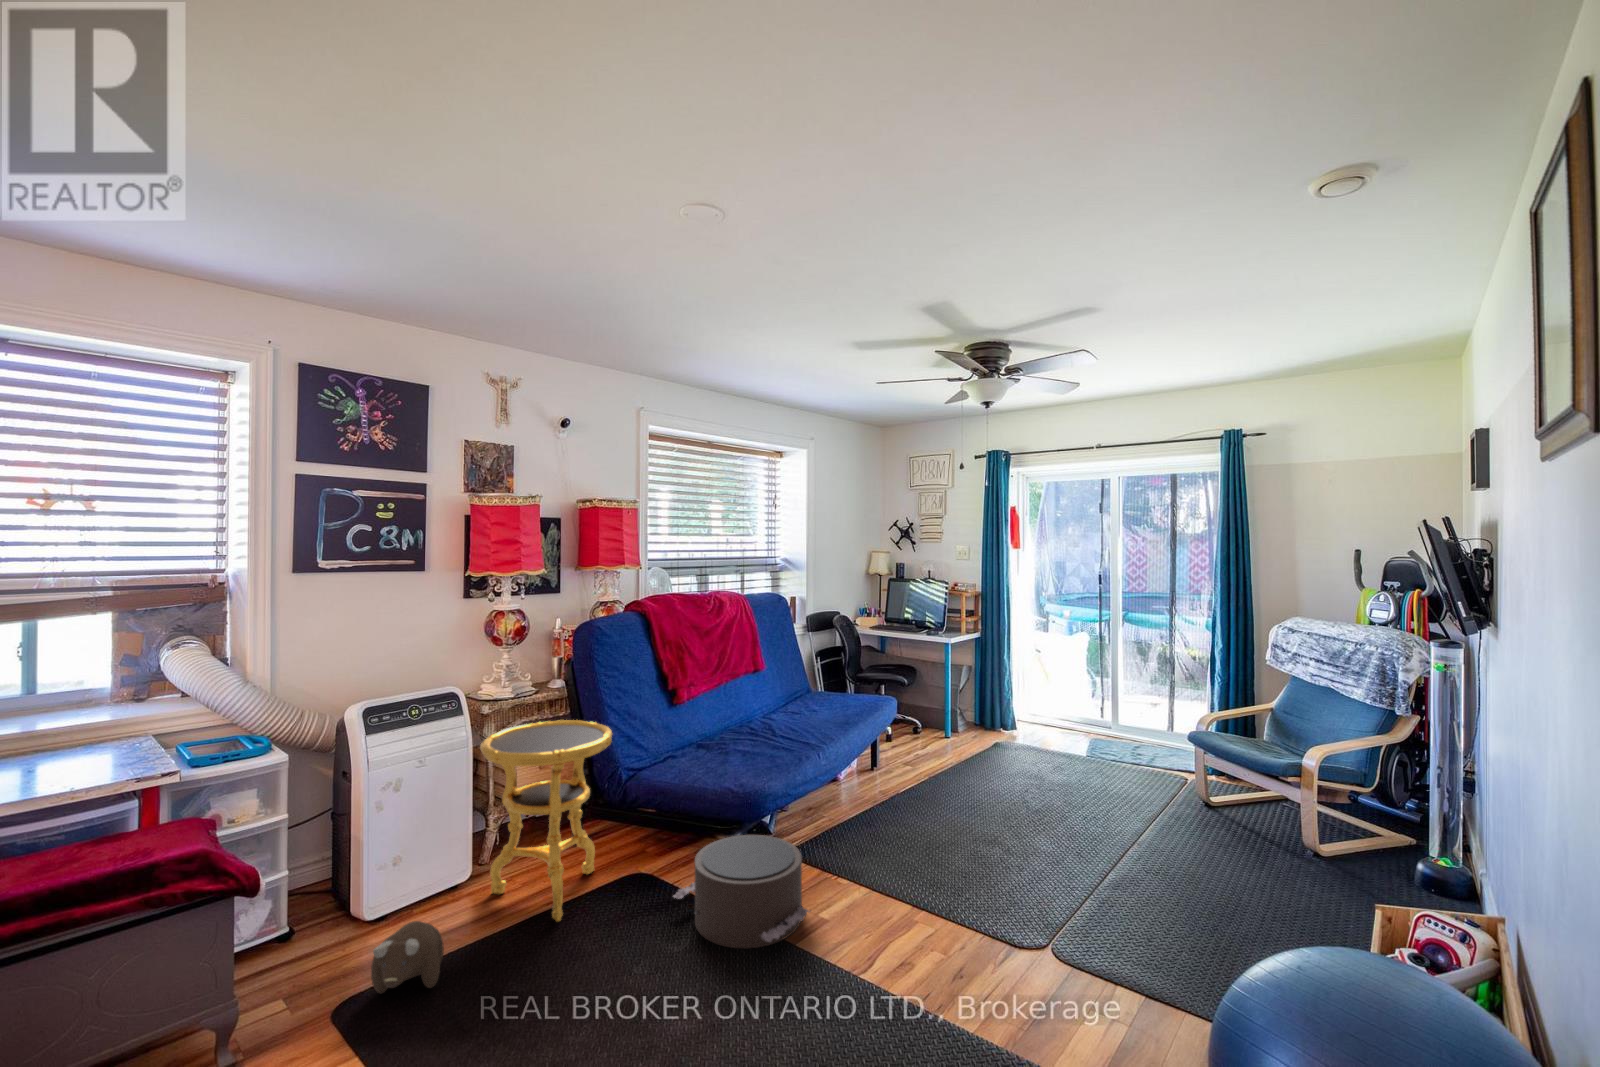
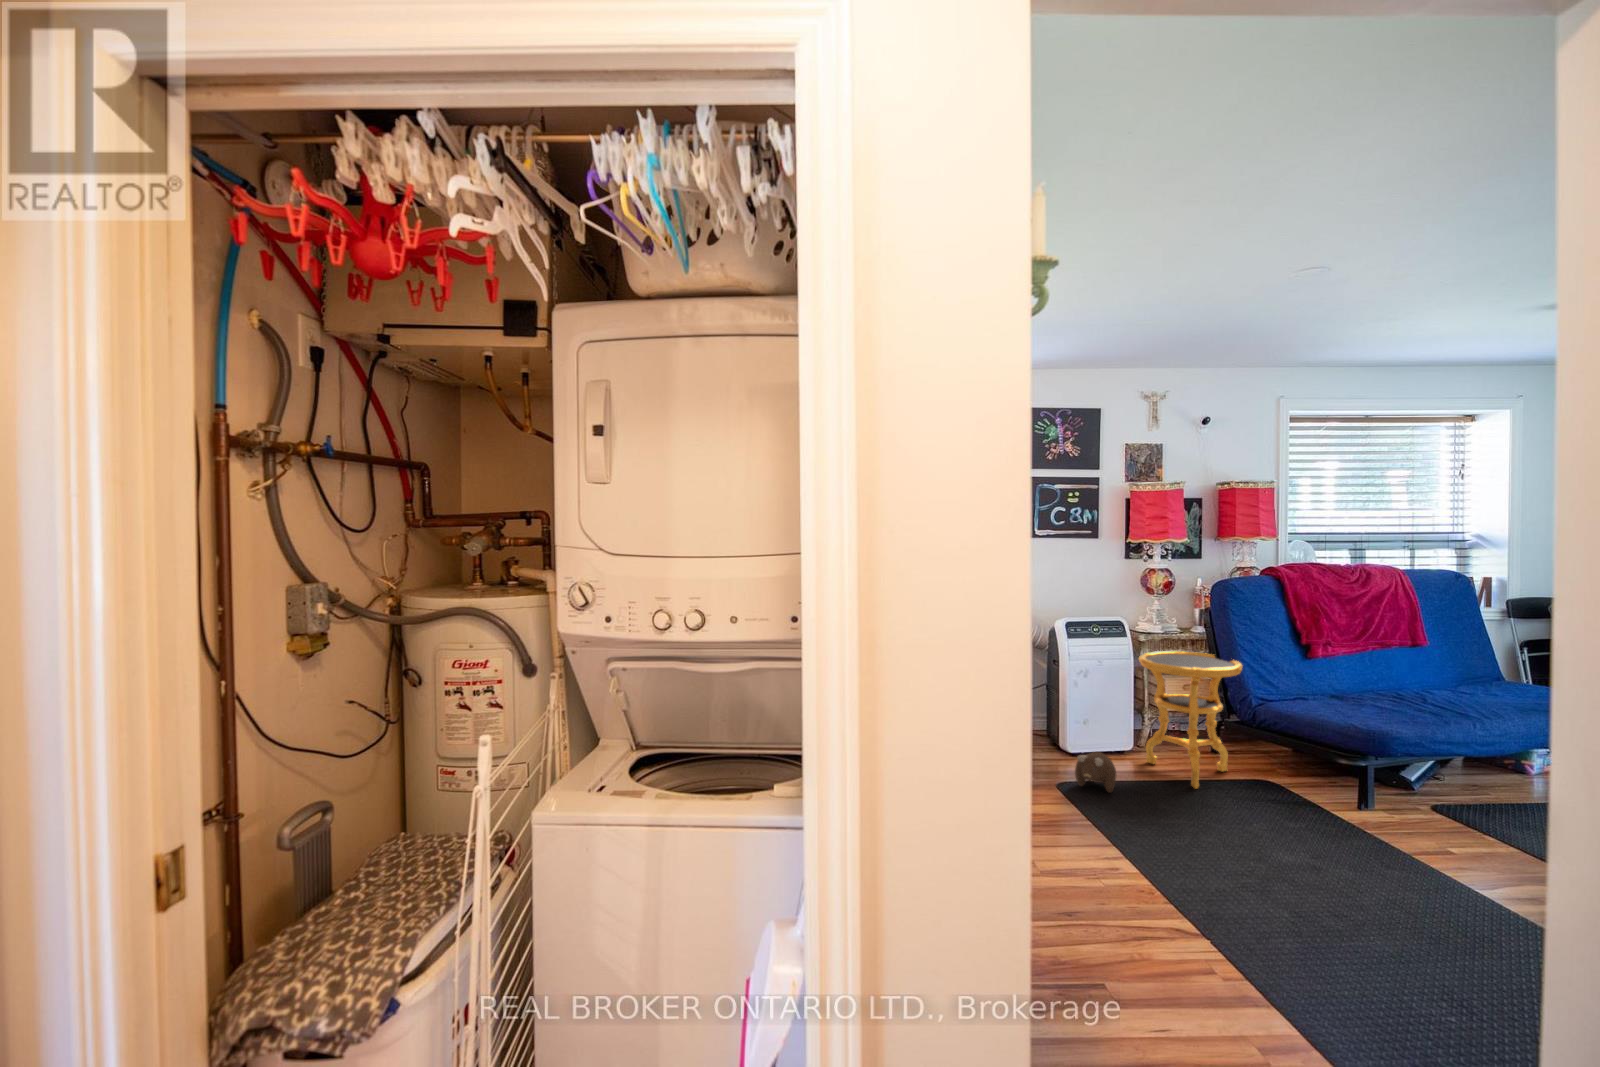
pouf: present [674,835,808,948] -> none [1293,768,1436,855]

